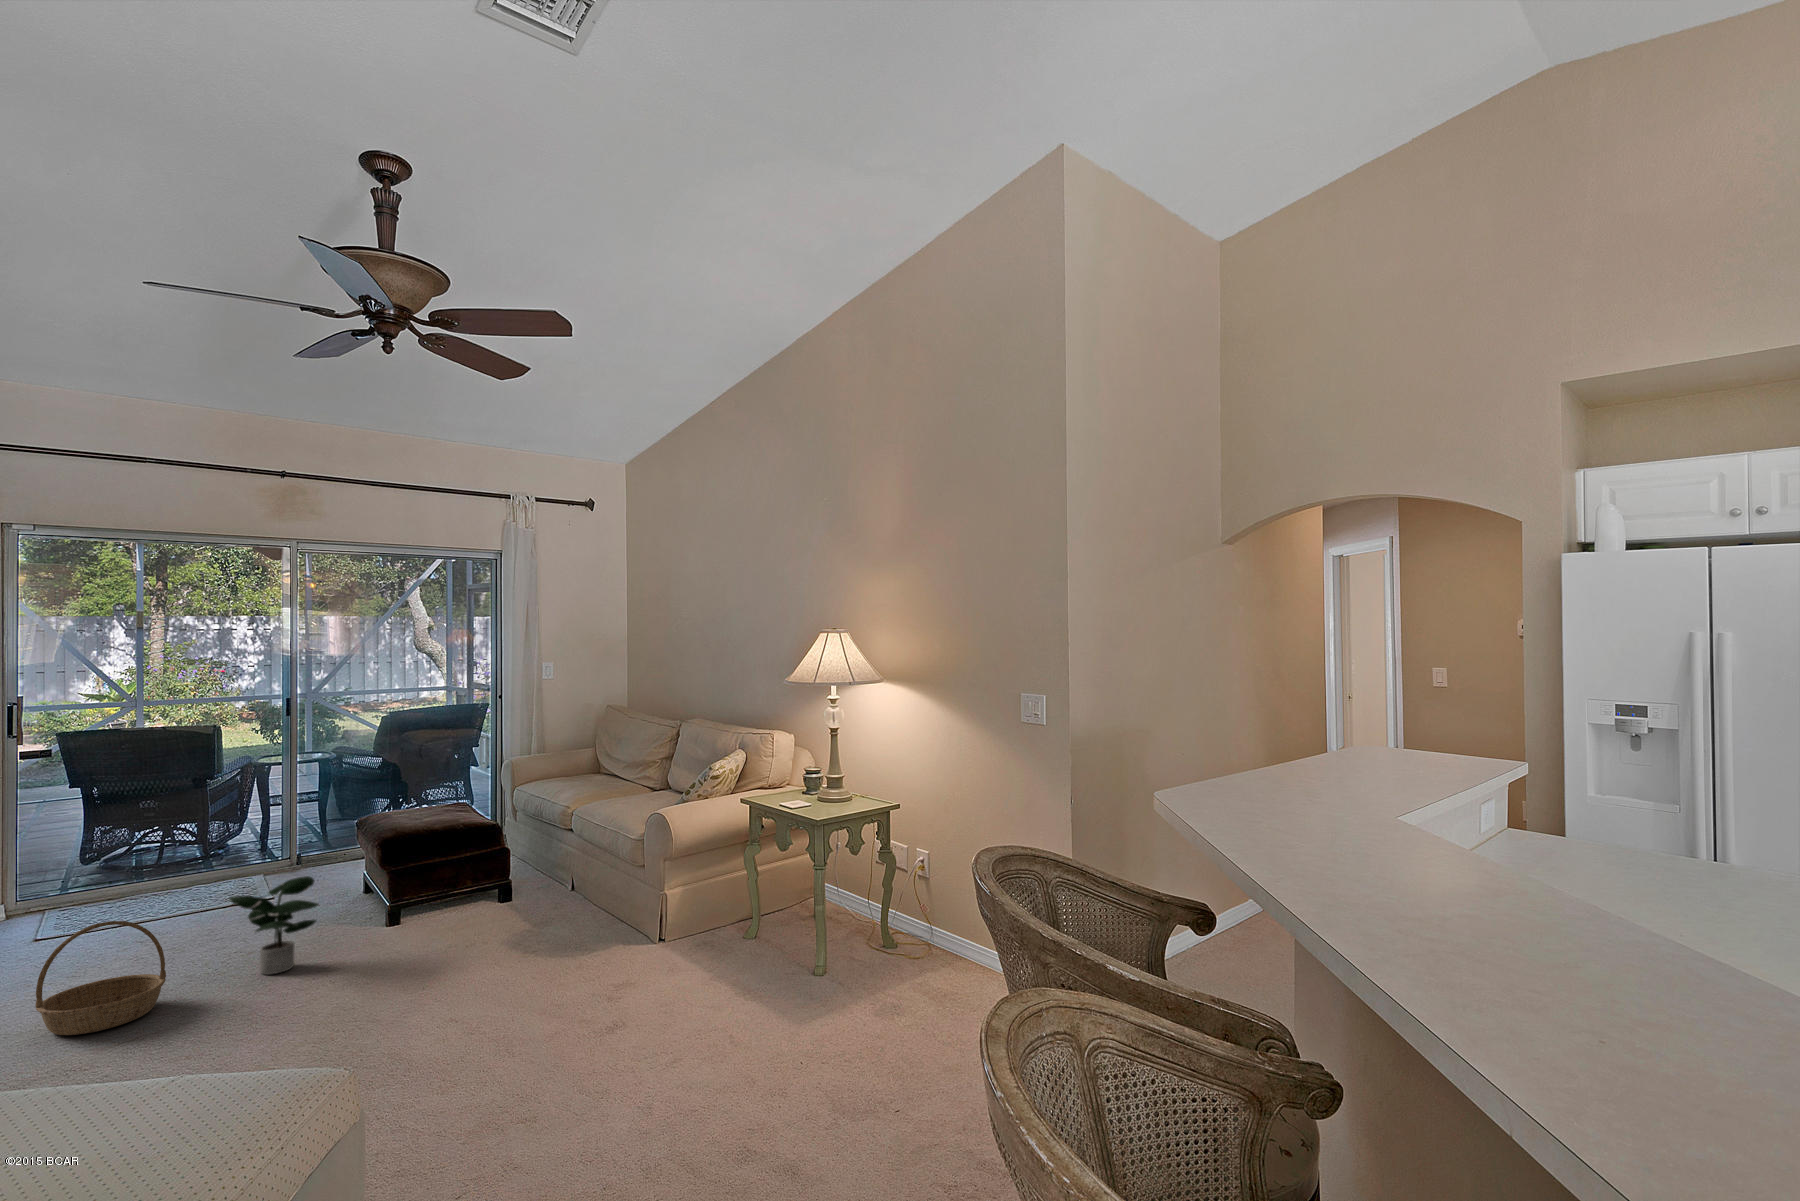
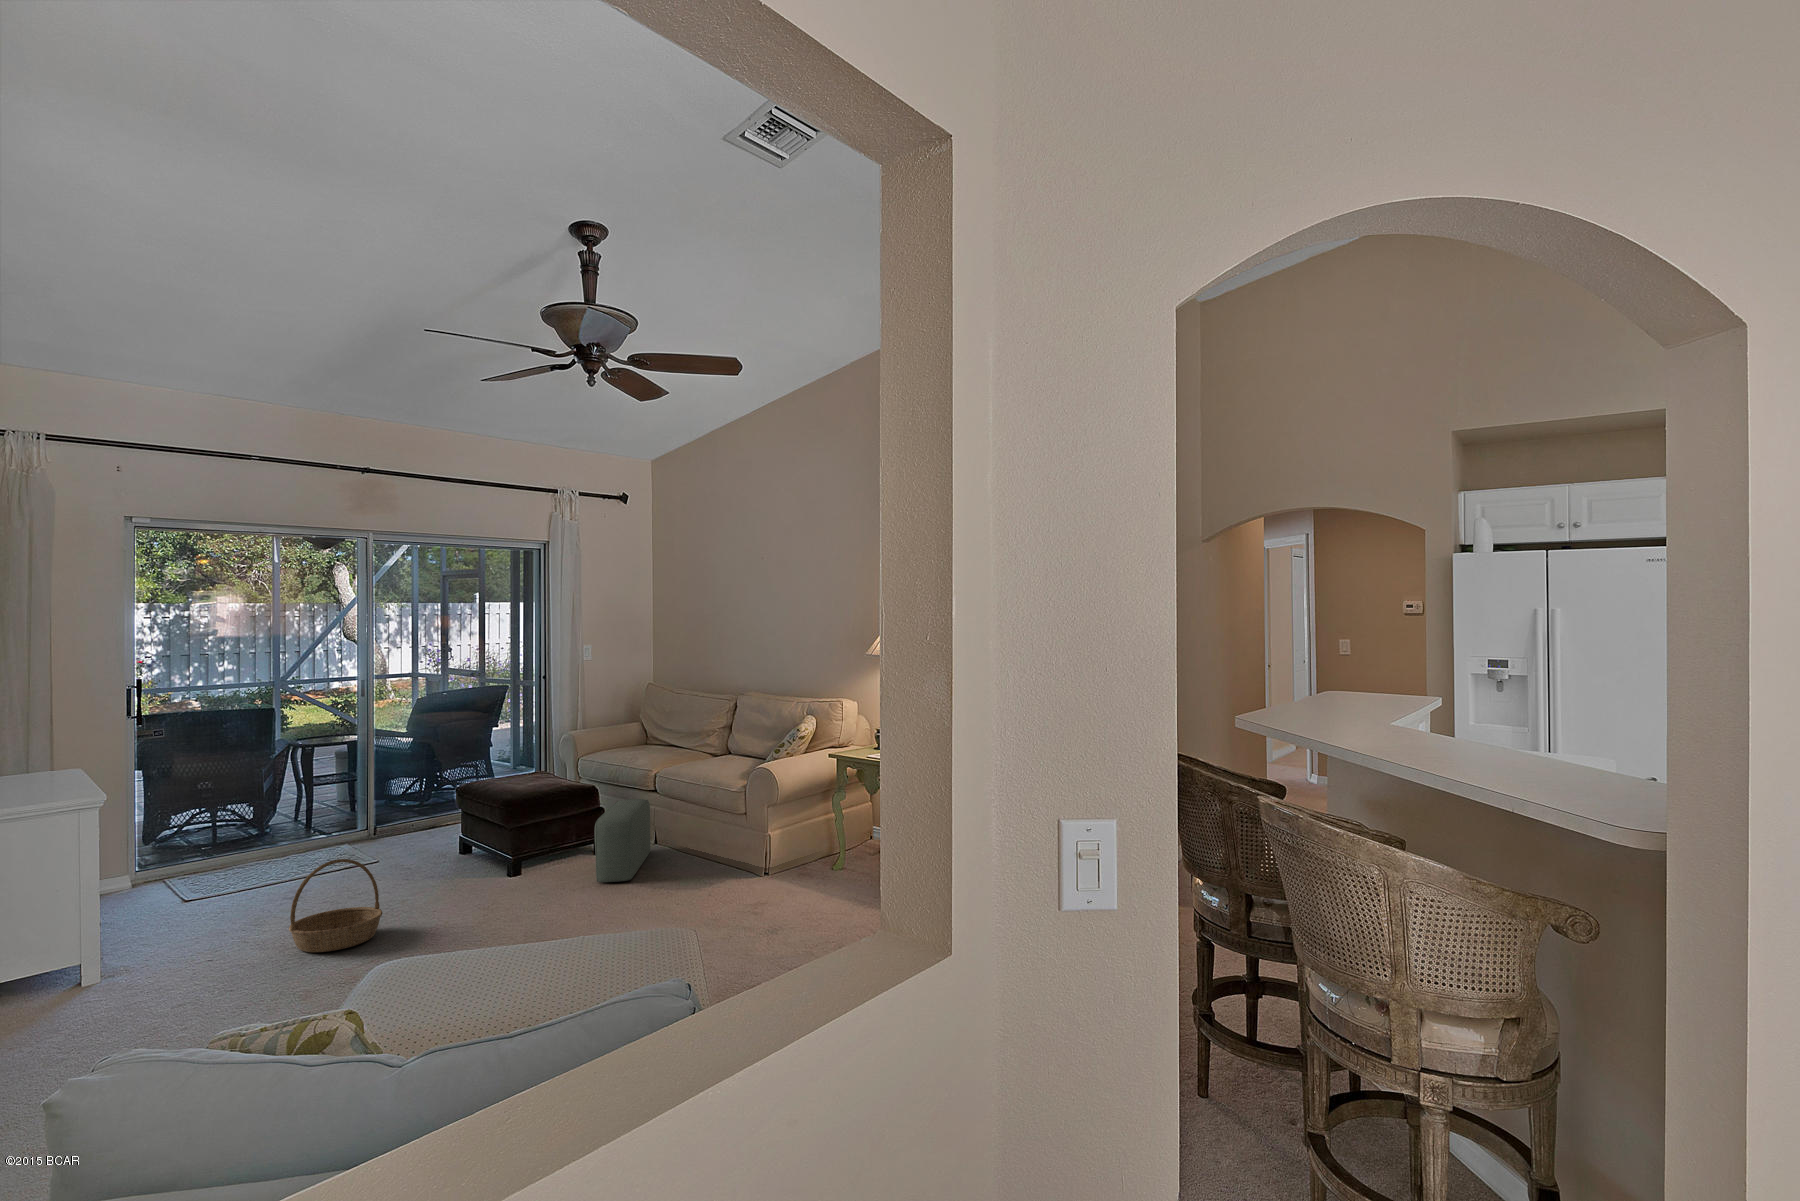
pouf: none [459,842,559,946] -> present [595,799,650,882]
potted plant: present [229,876,320,975] -> none [412,827,489,909]

